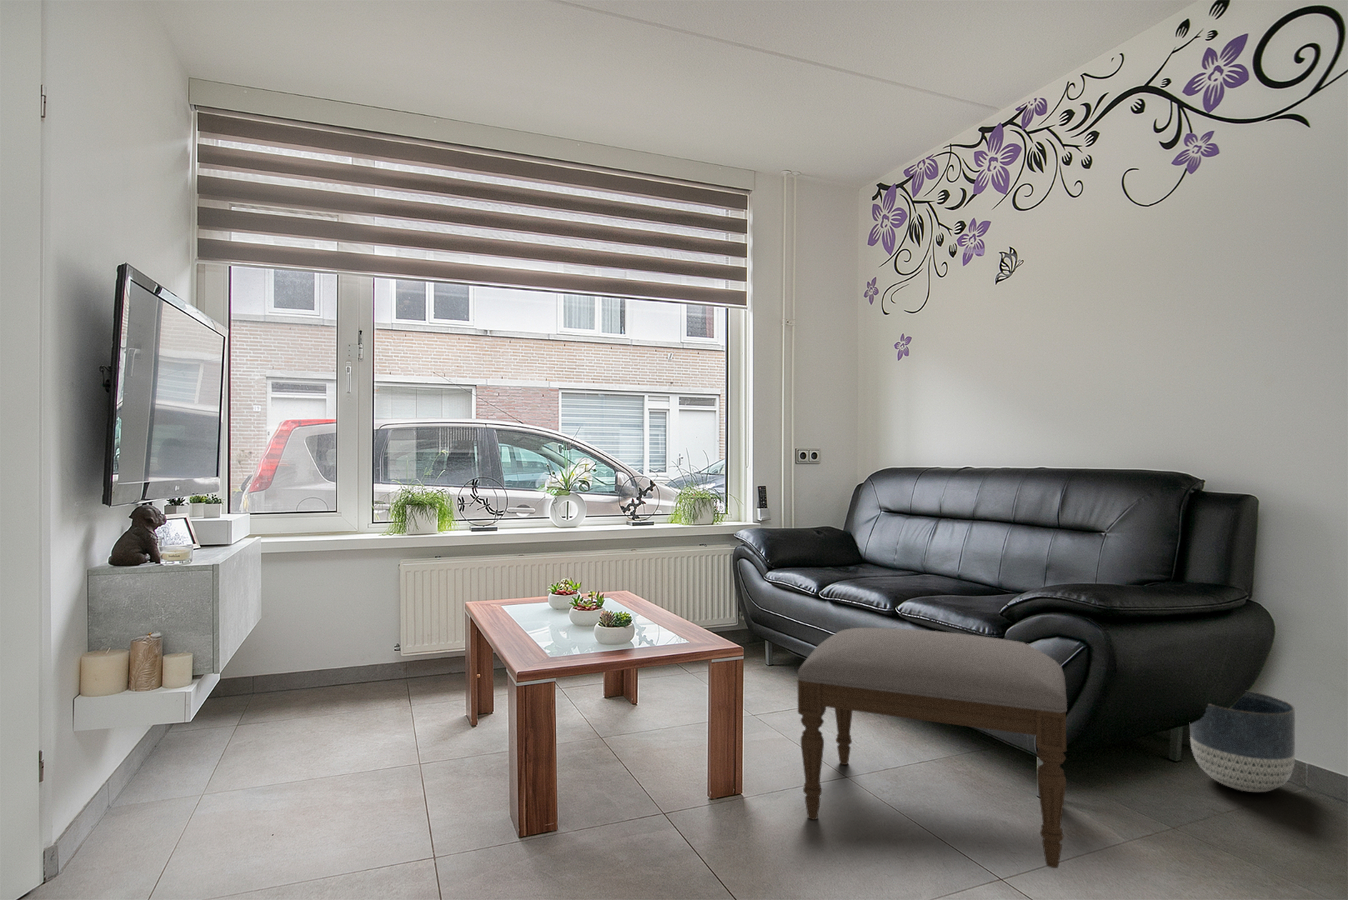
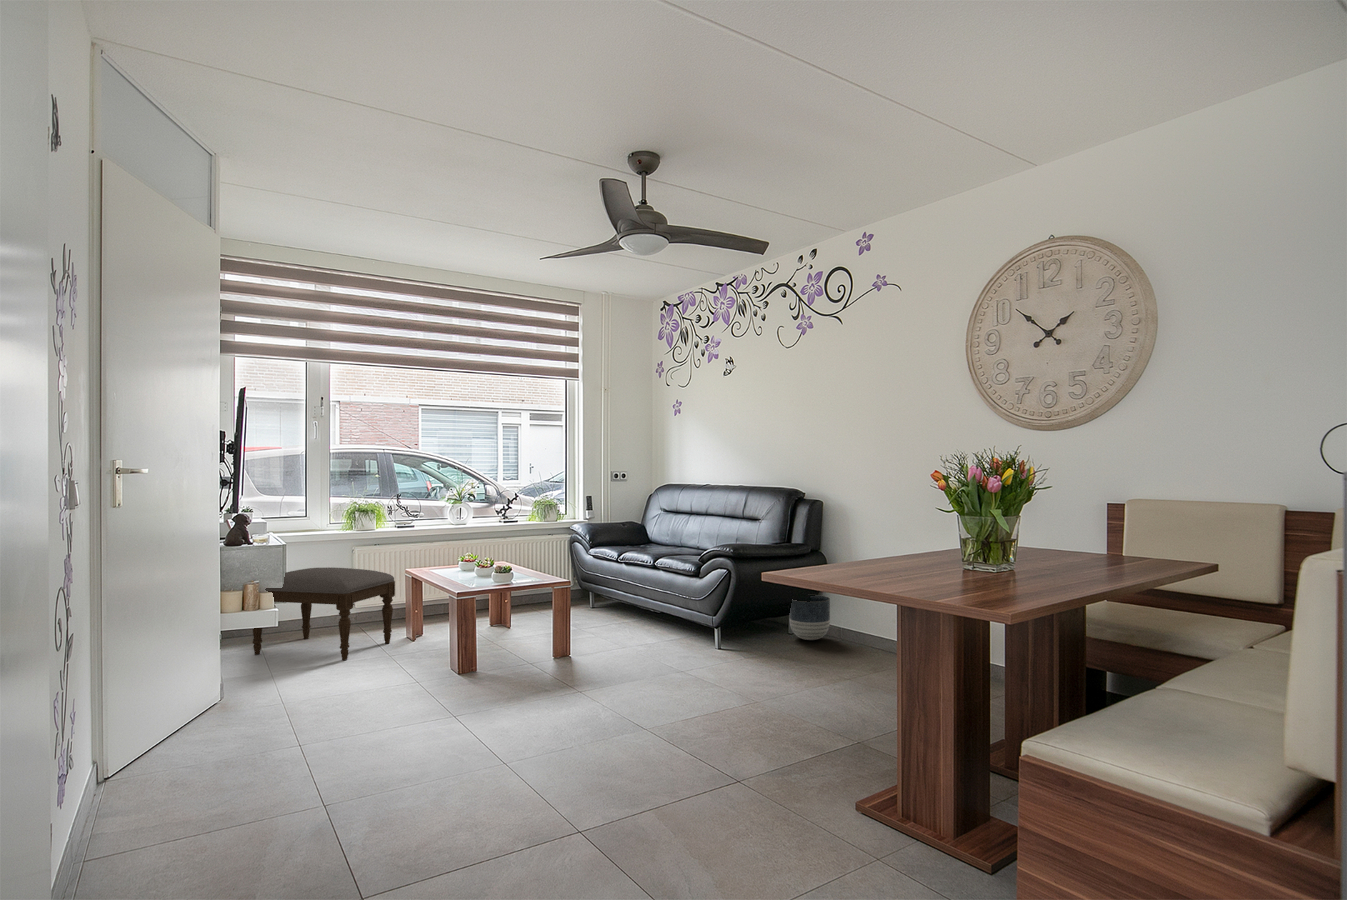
ottoman: present [798,628,1067,868] -> present [252,567,395,660]

